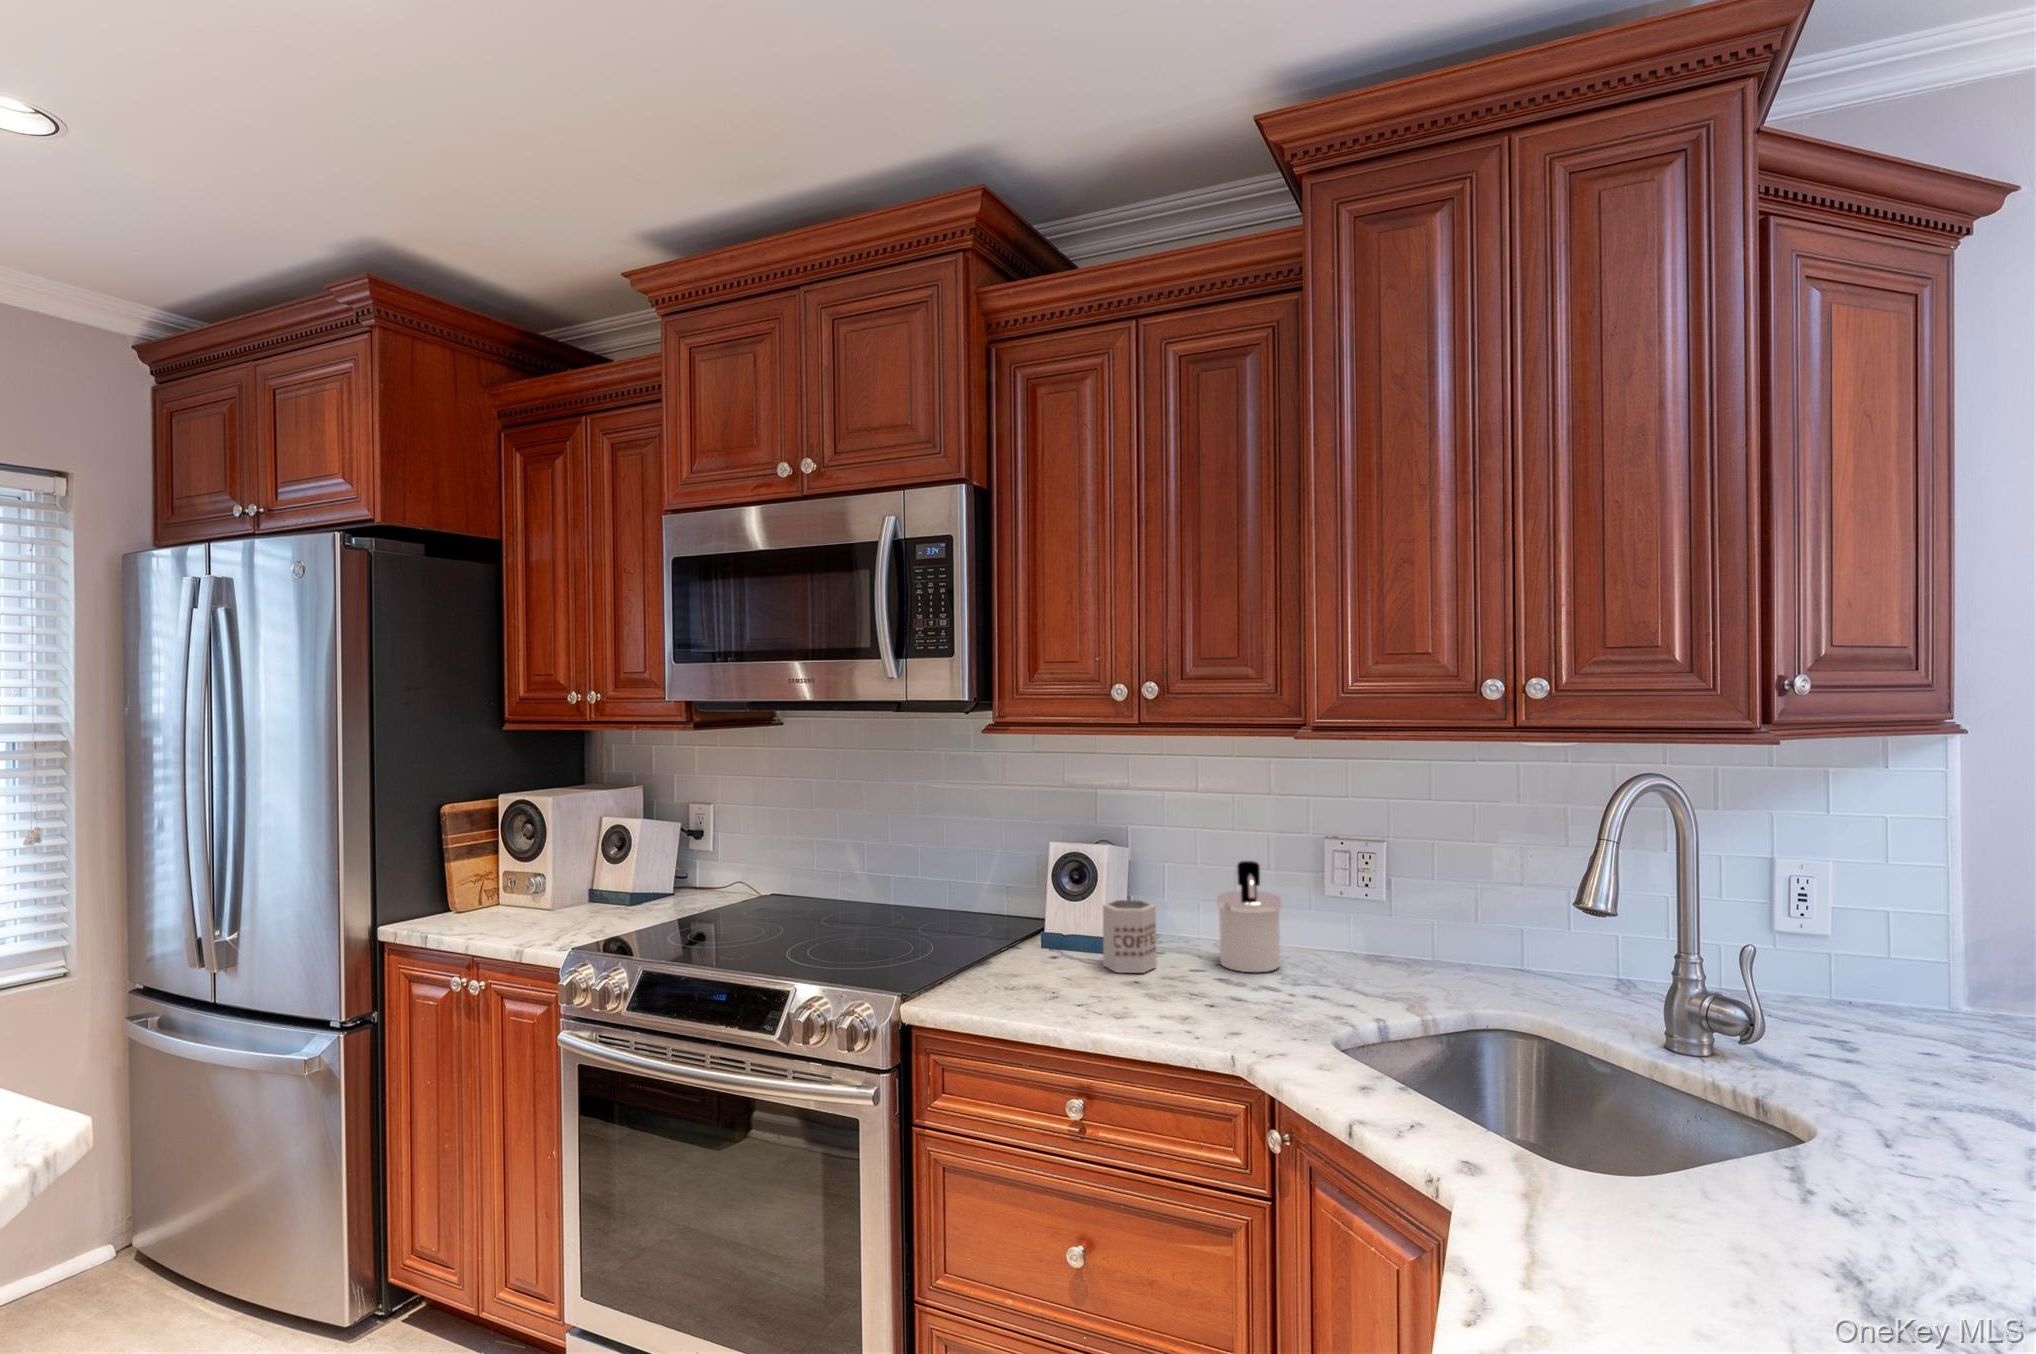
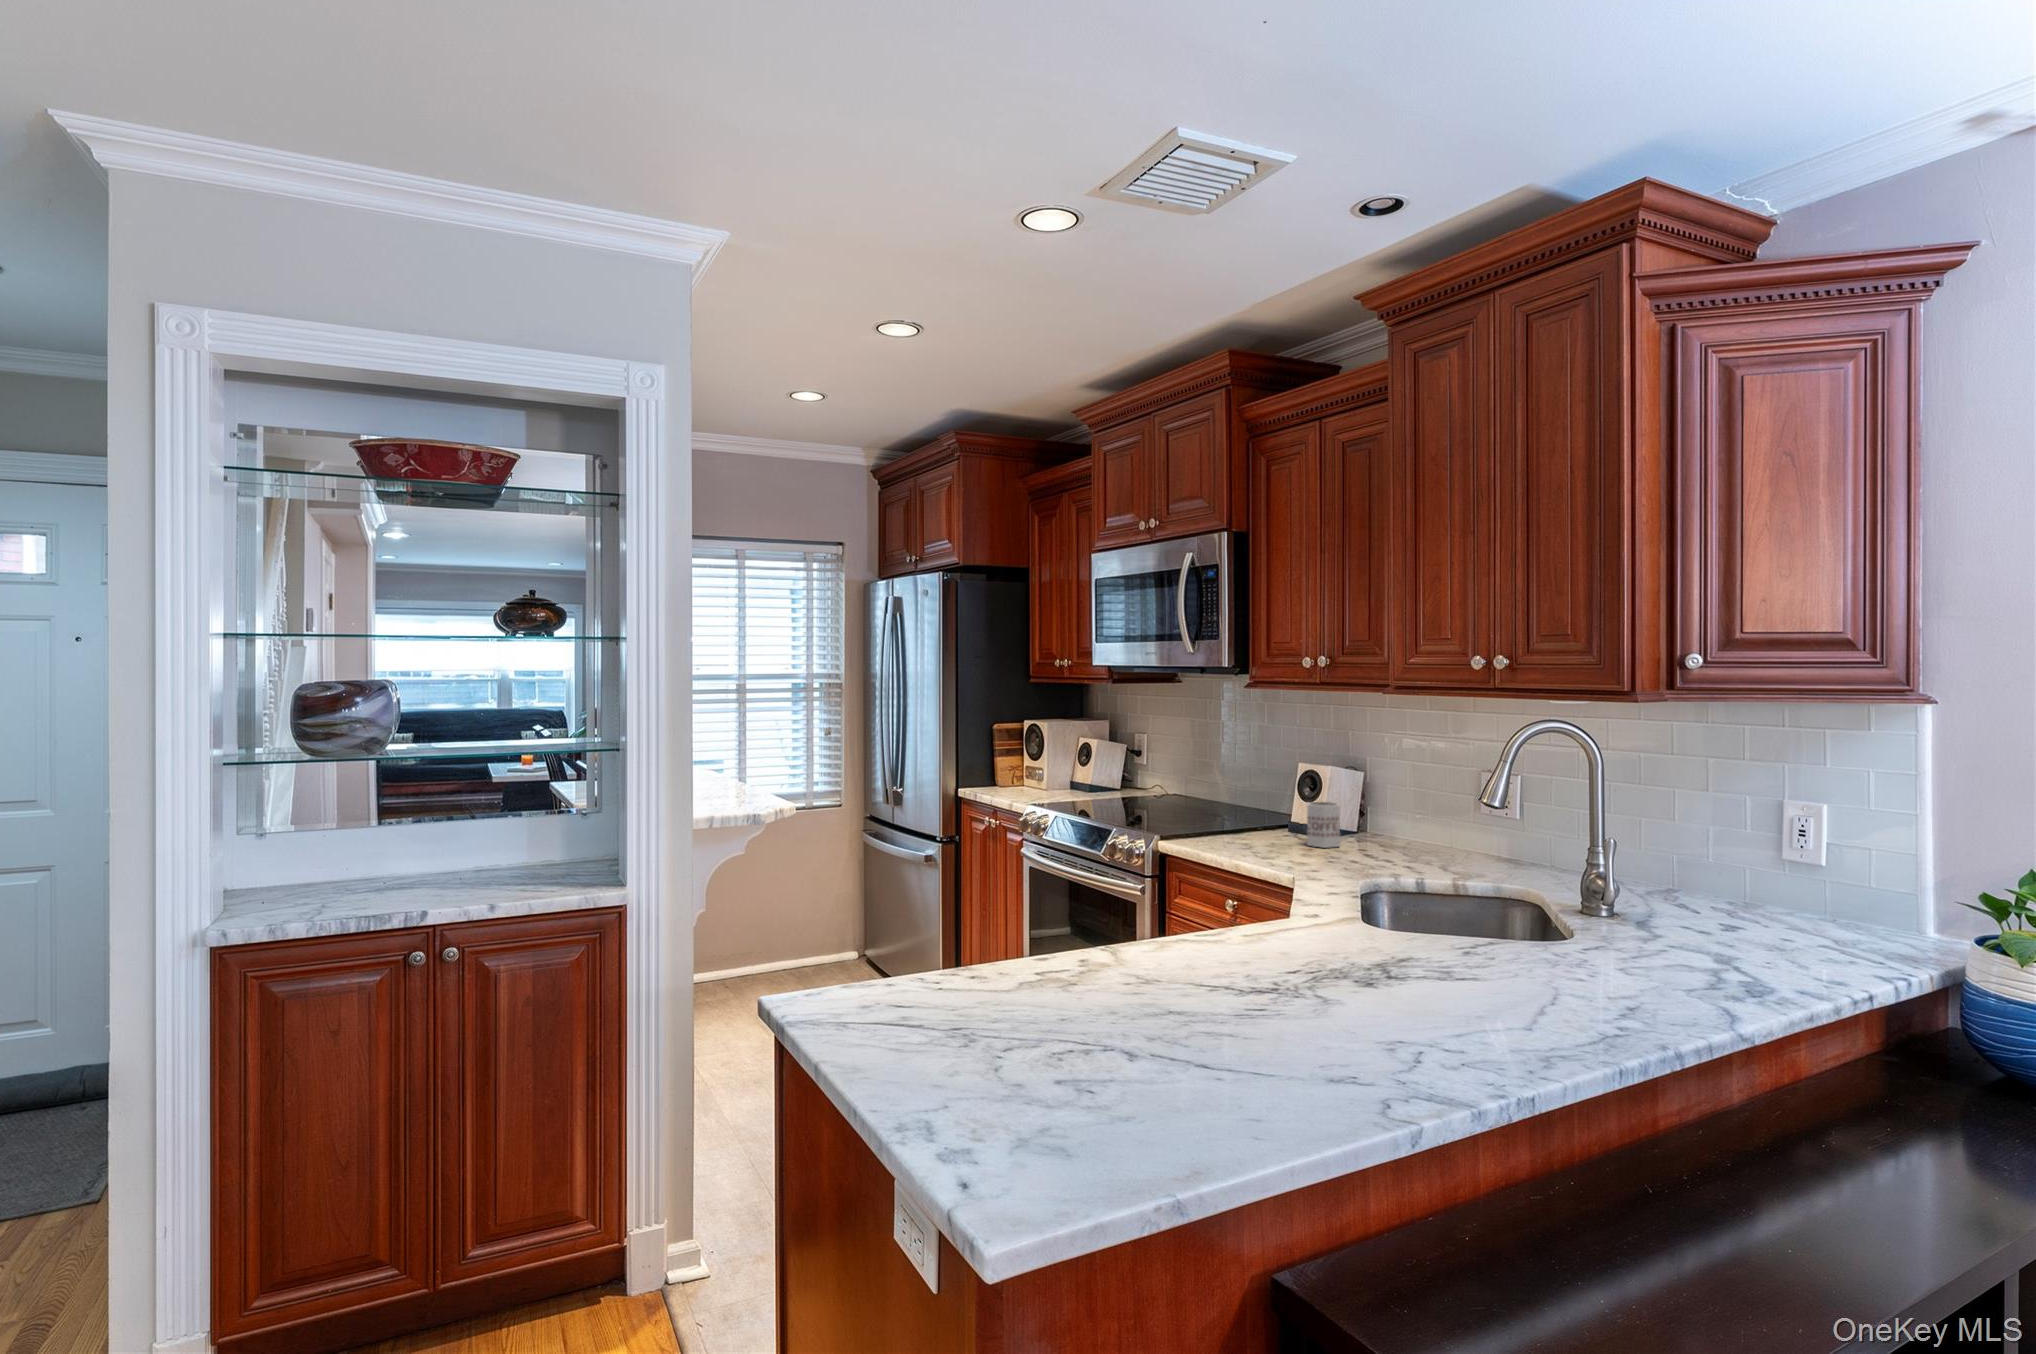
soap dispenser: present [1217,861,1281,972] -> none [1383,782,1431,857]

